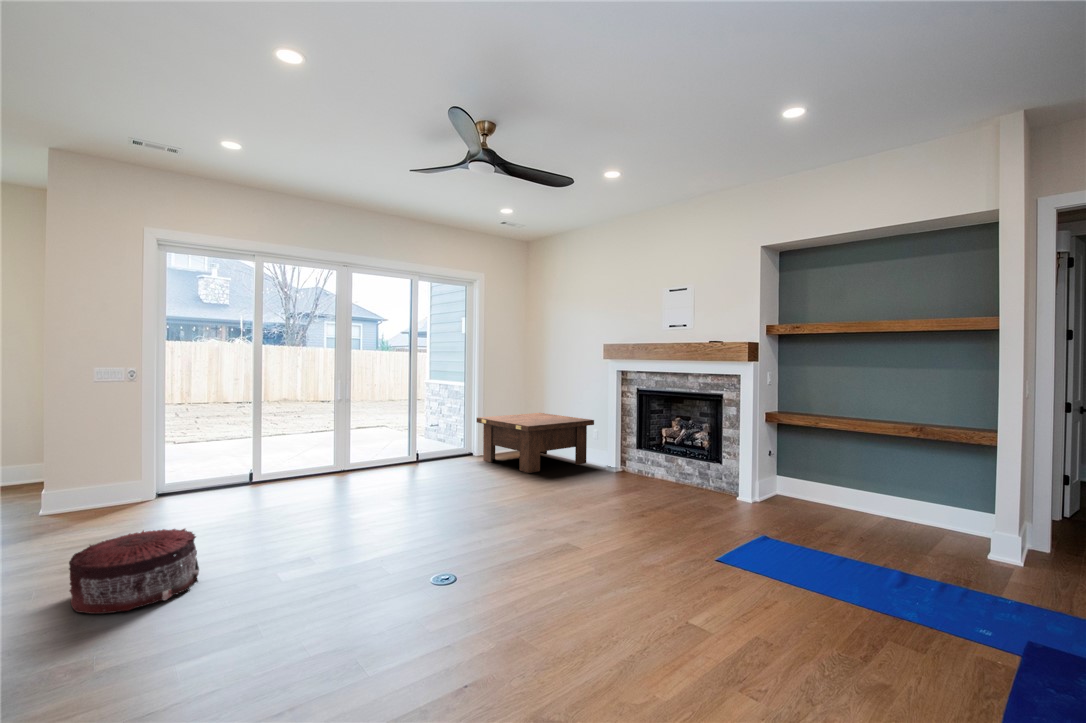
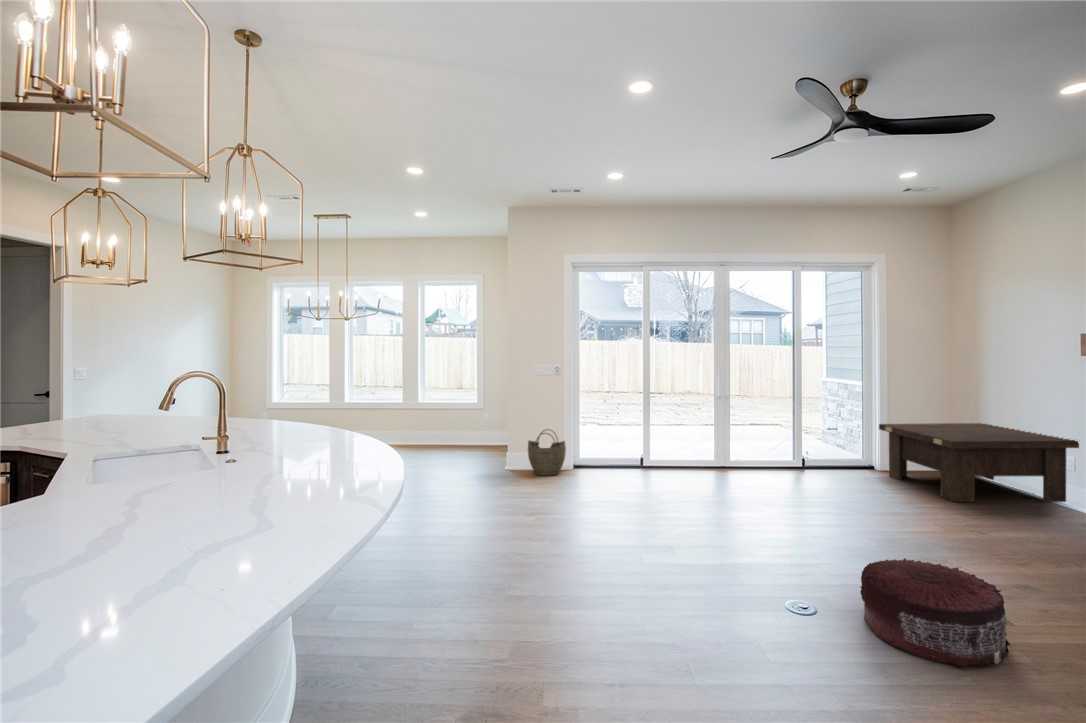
woven basket: none [74,450,142,514] -> present [528,429,566,476]
pouf: present [69,529,199,614] -> present [860,558,1010,667]

